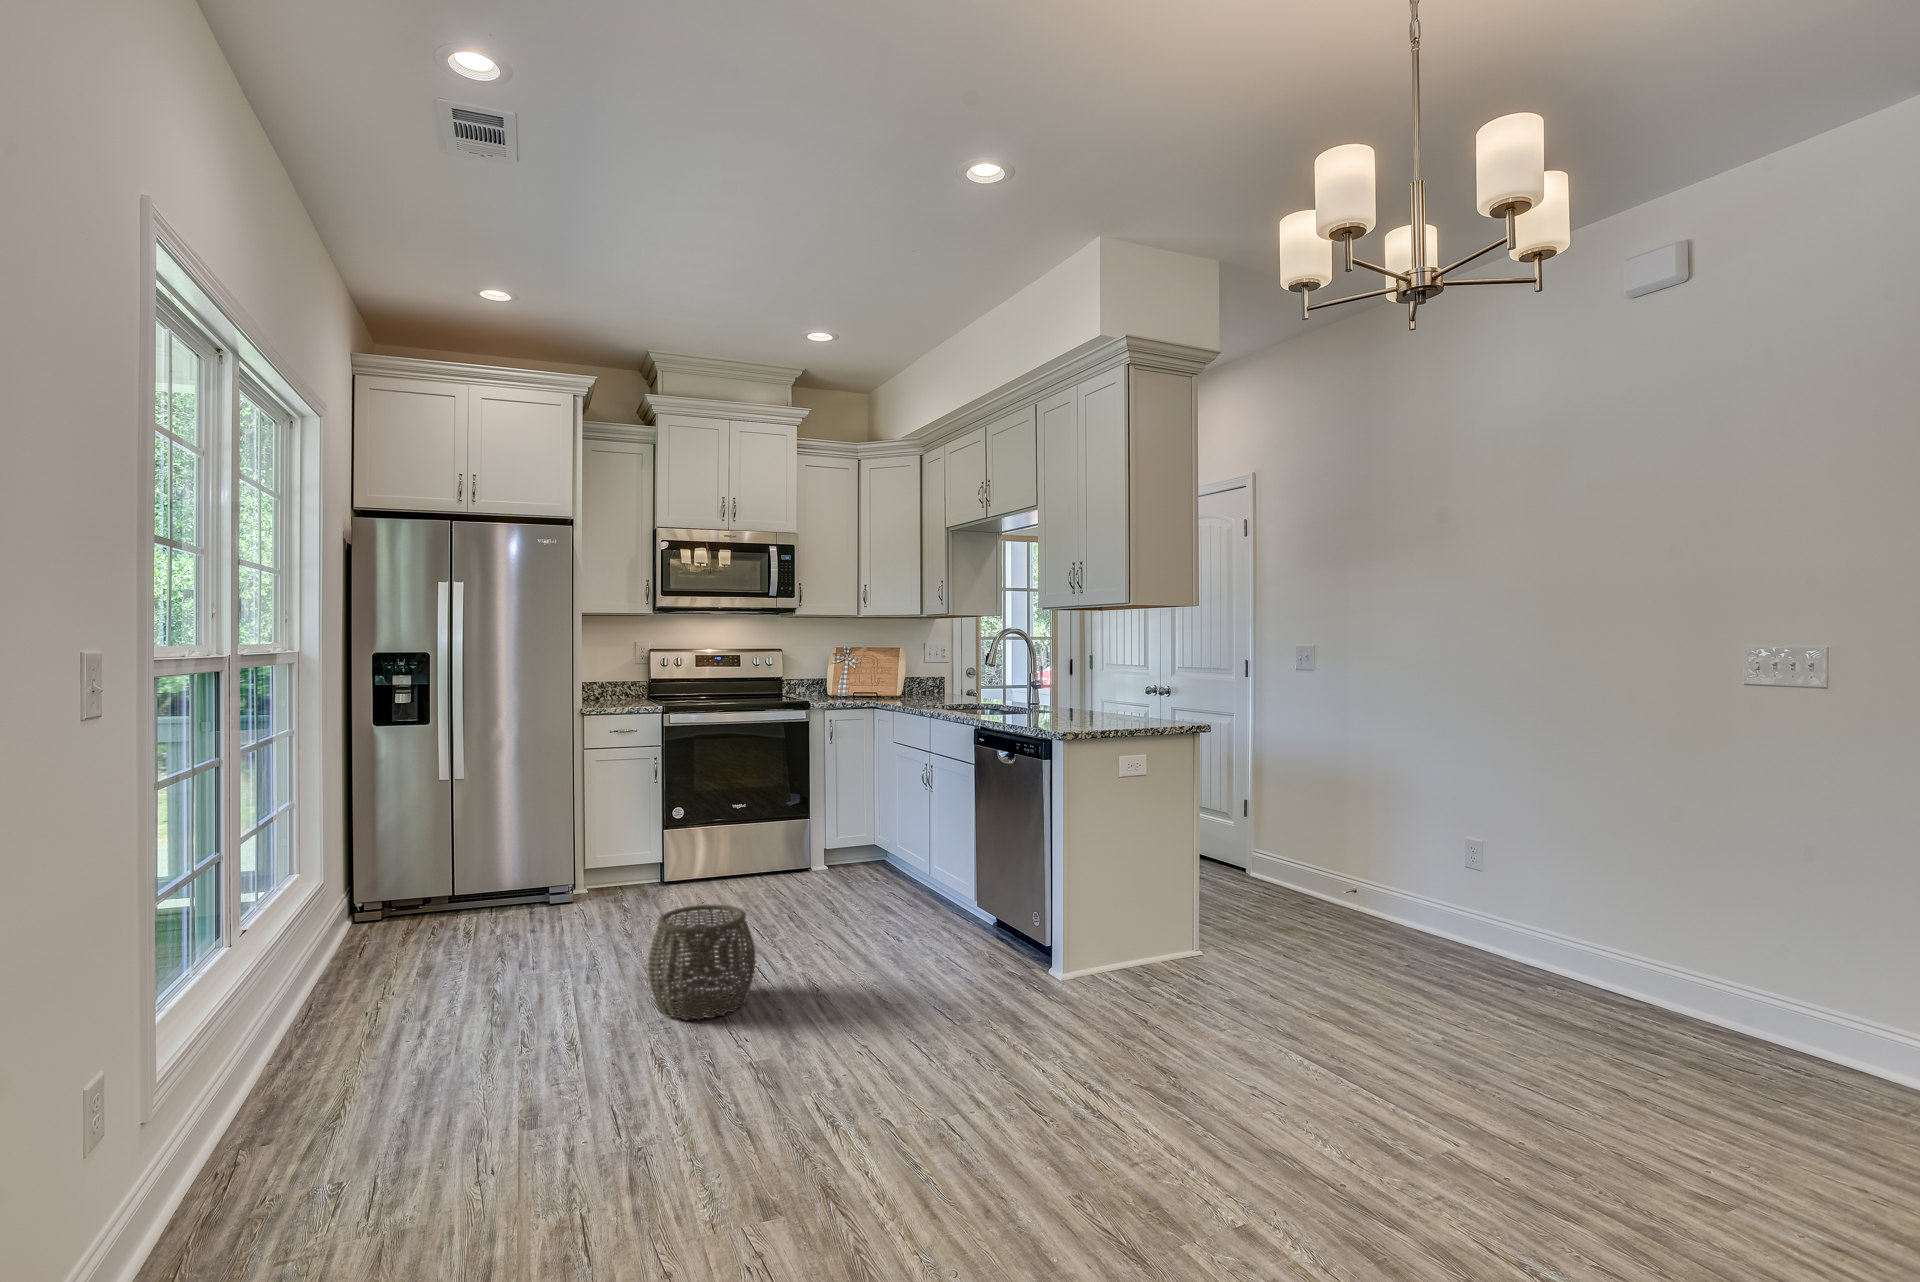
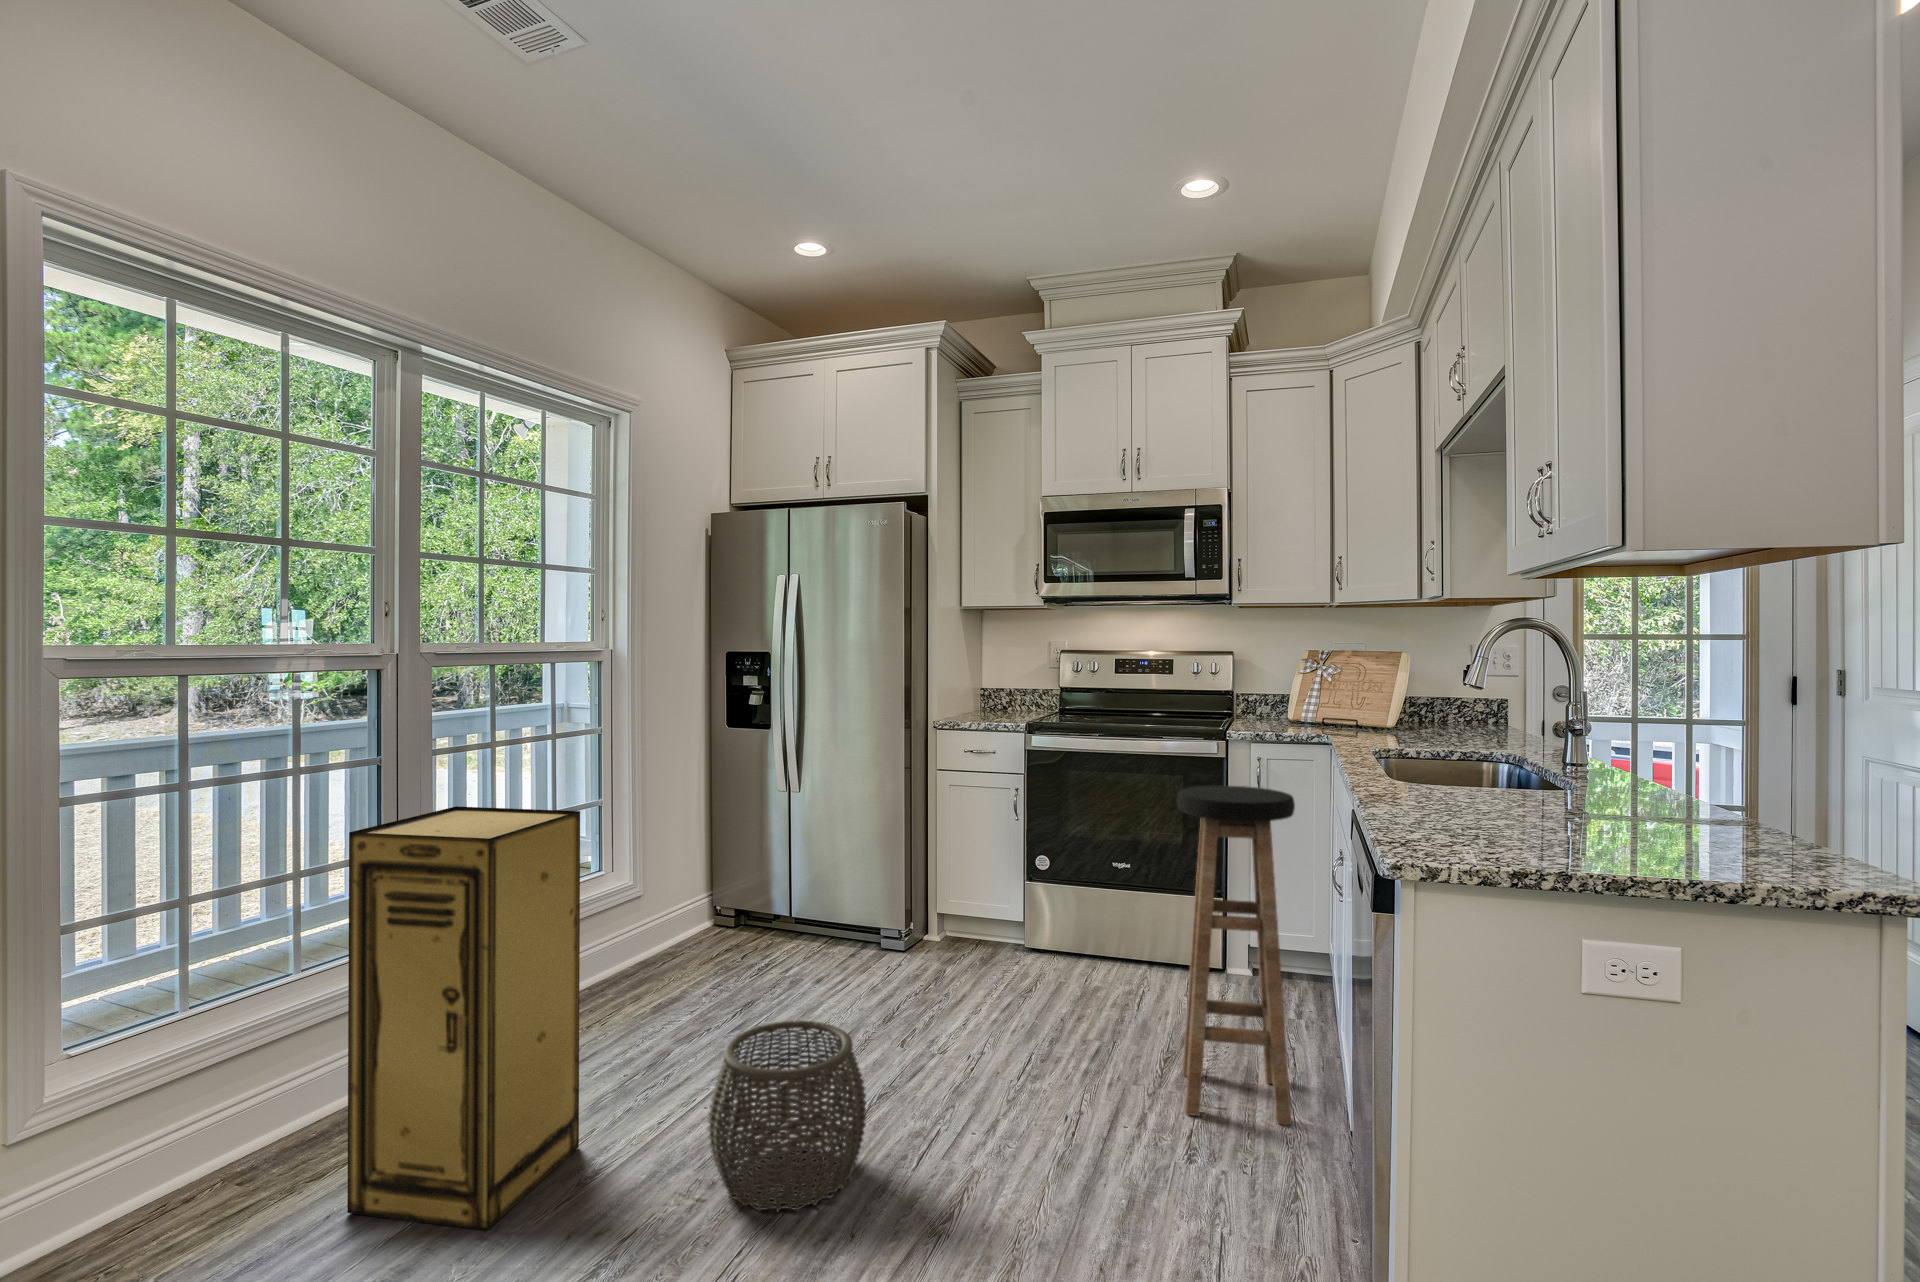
bar stool: none [847,731,926,927] -> present [1177,785,1295,1125]
storage cabinet: none [402,777,548,1112] -> present [347,806,580,1230]

